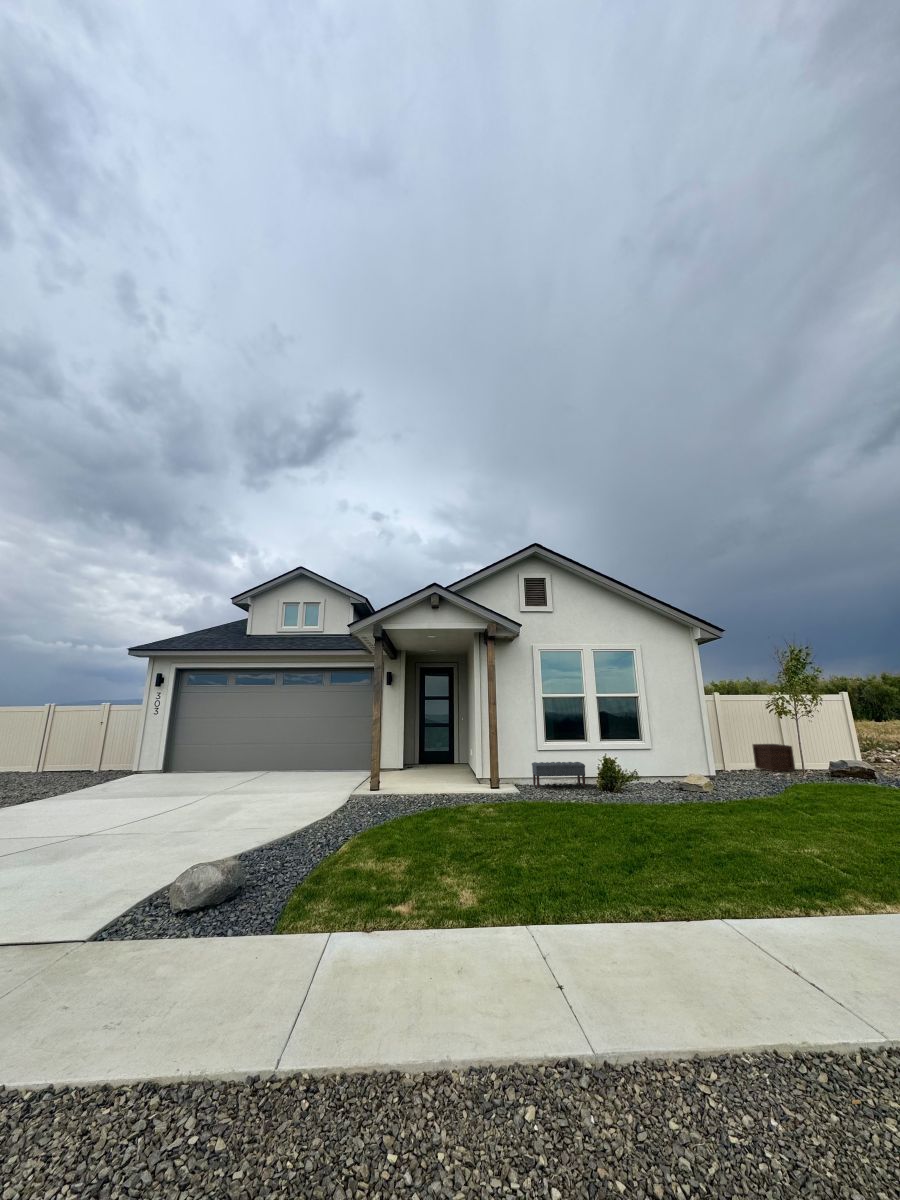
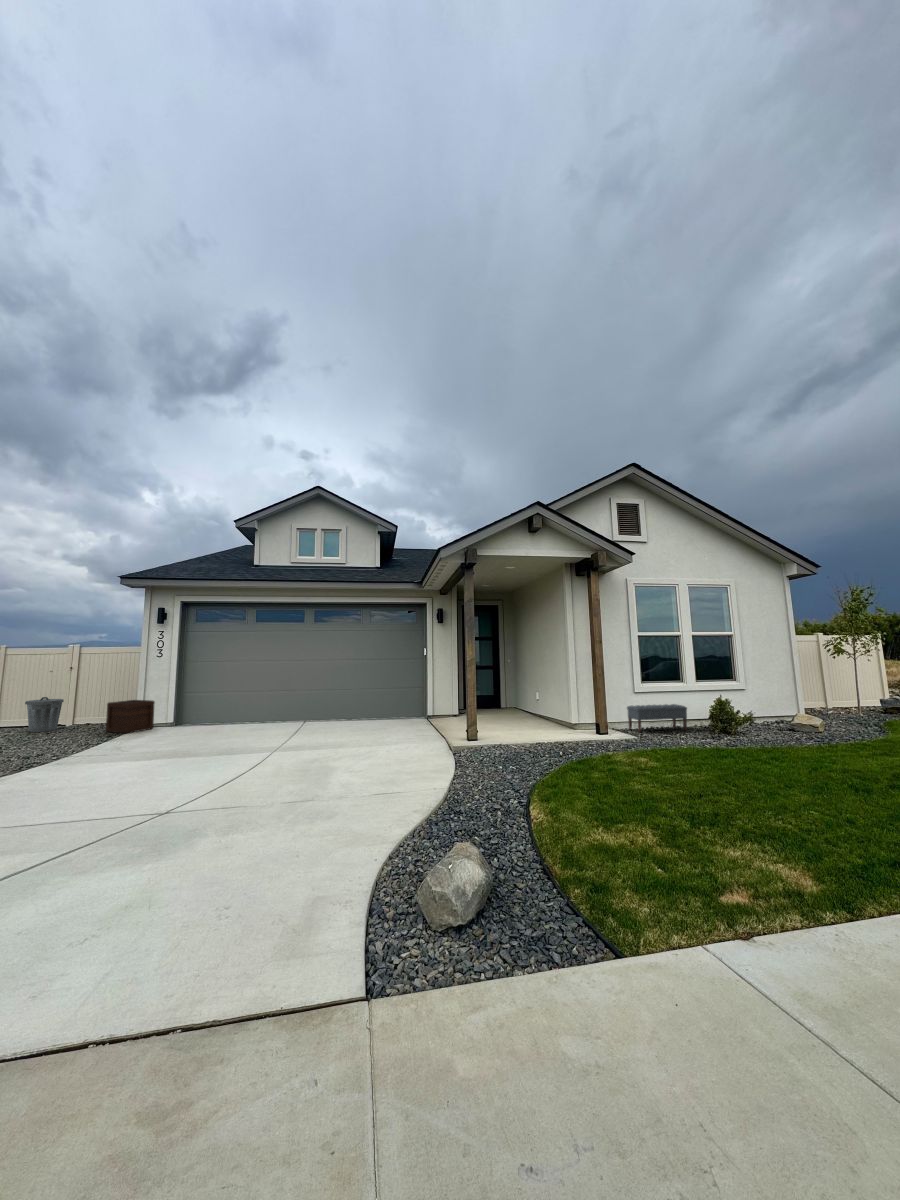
wooden crate: present [753,744,795,771] -> present [106,700,155,733]
trash can: none [53,746,83,775] -> present [25,697,64,732]

